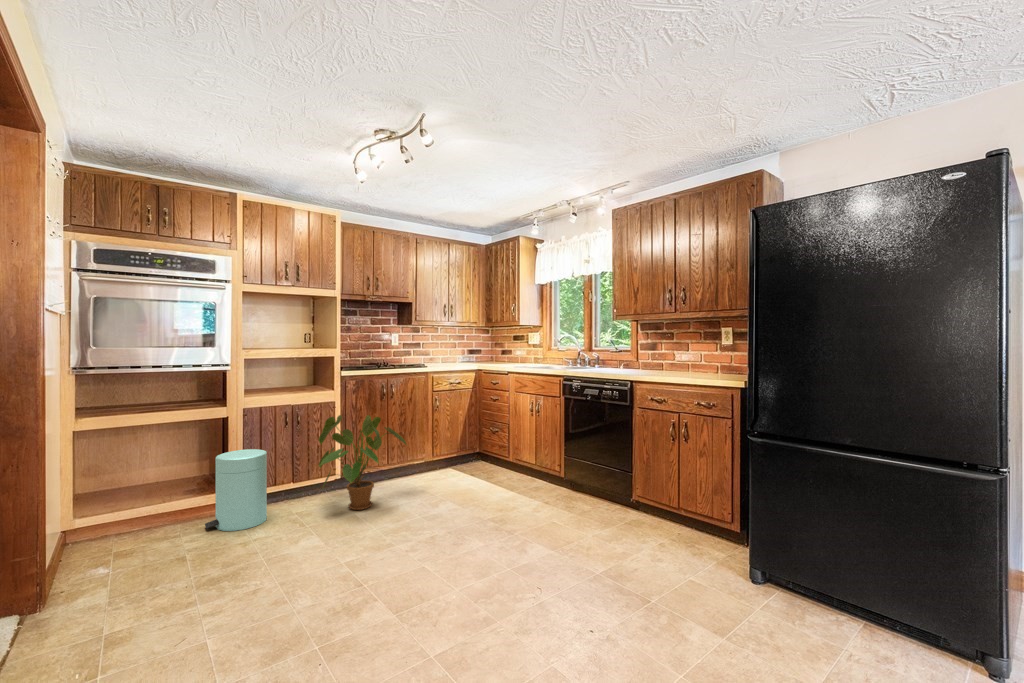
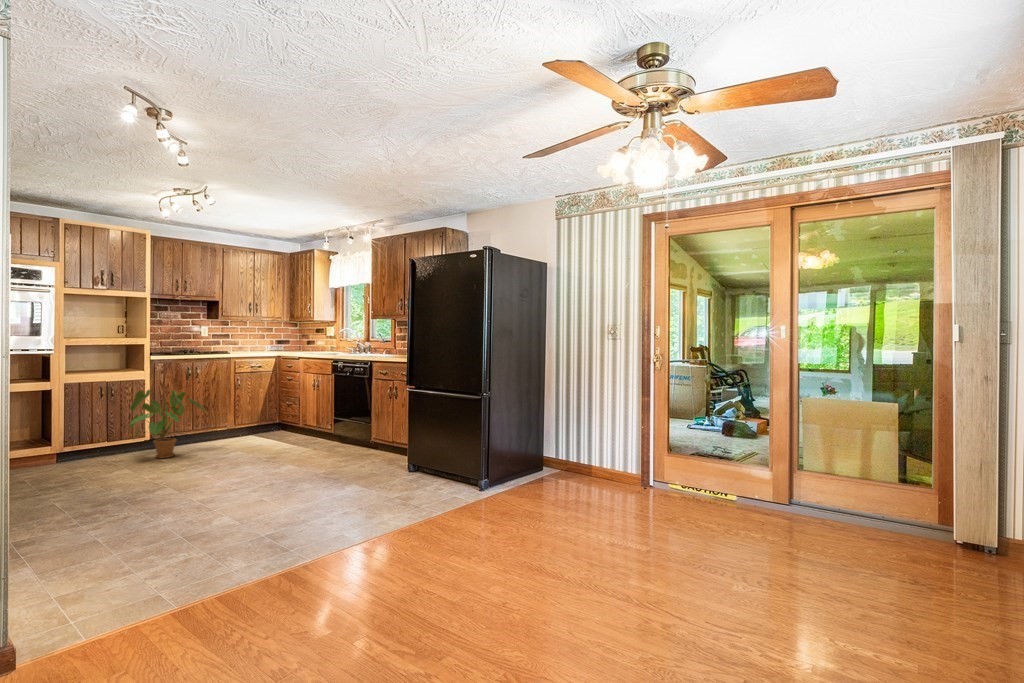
trash can: present [205,449,267,531] -> none [34,414,86,471]

